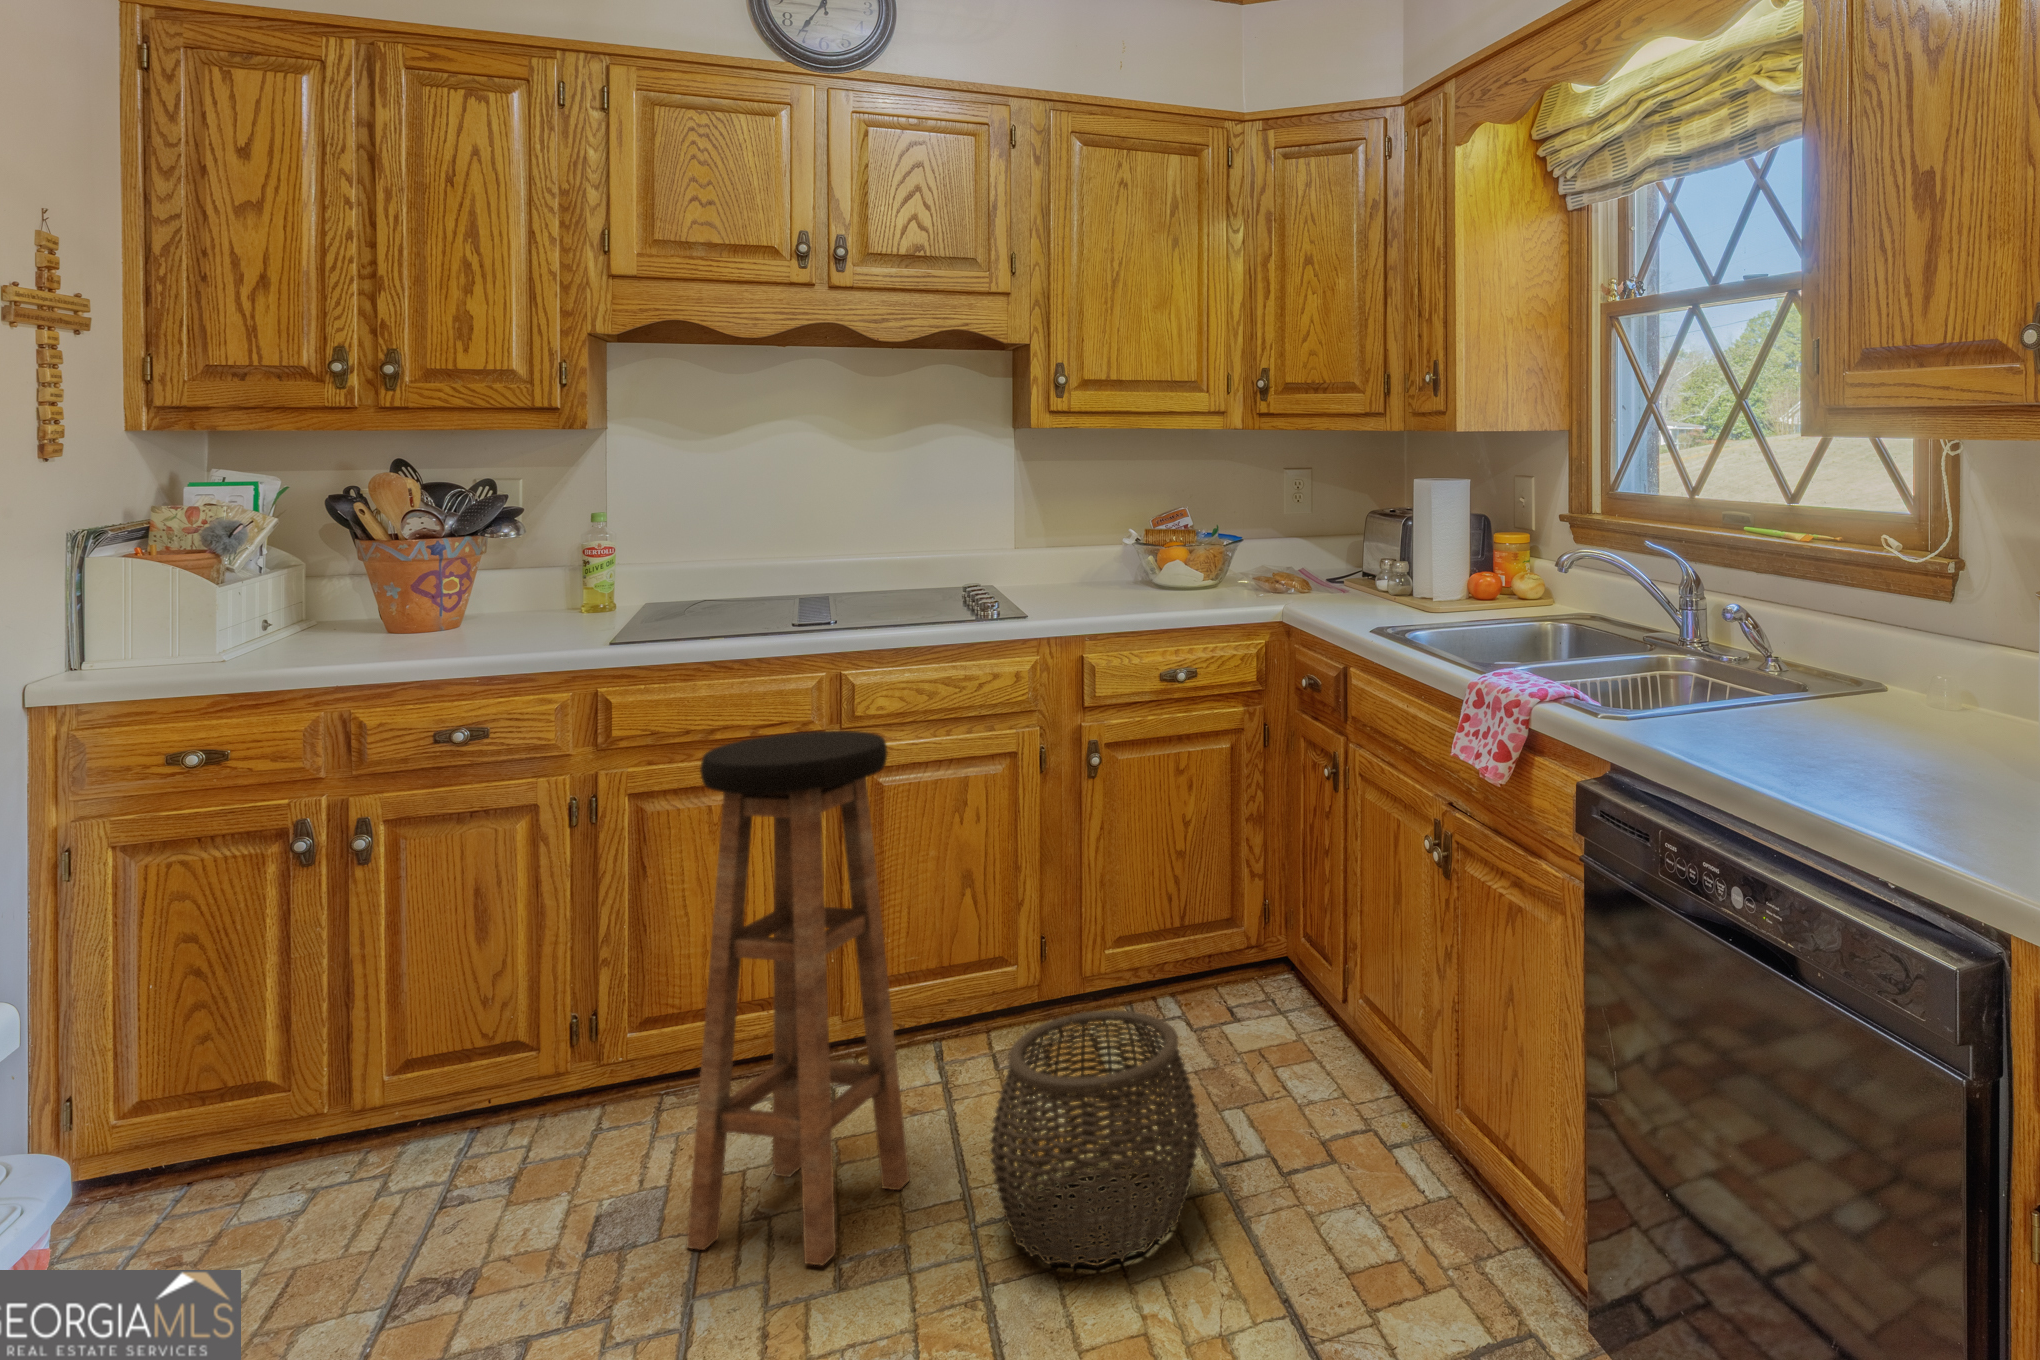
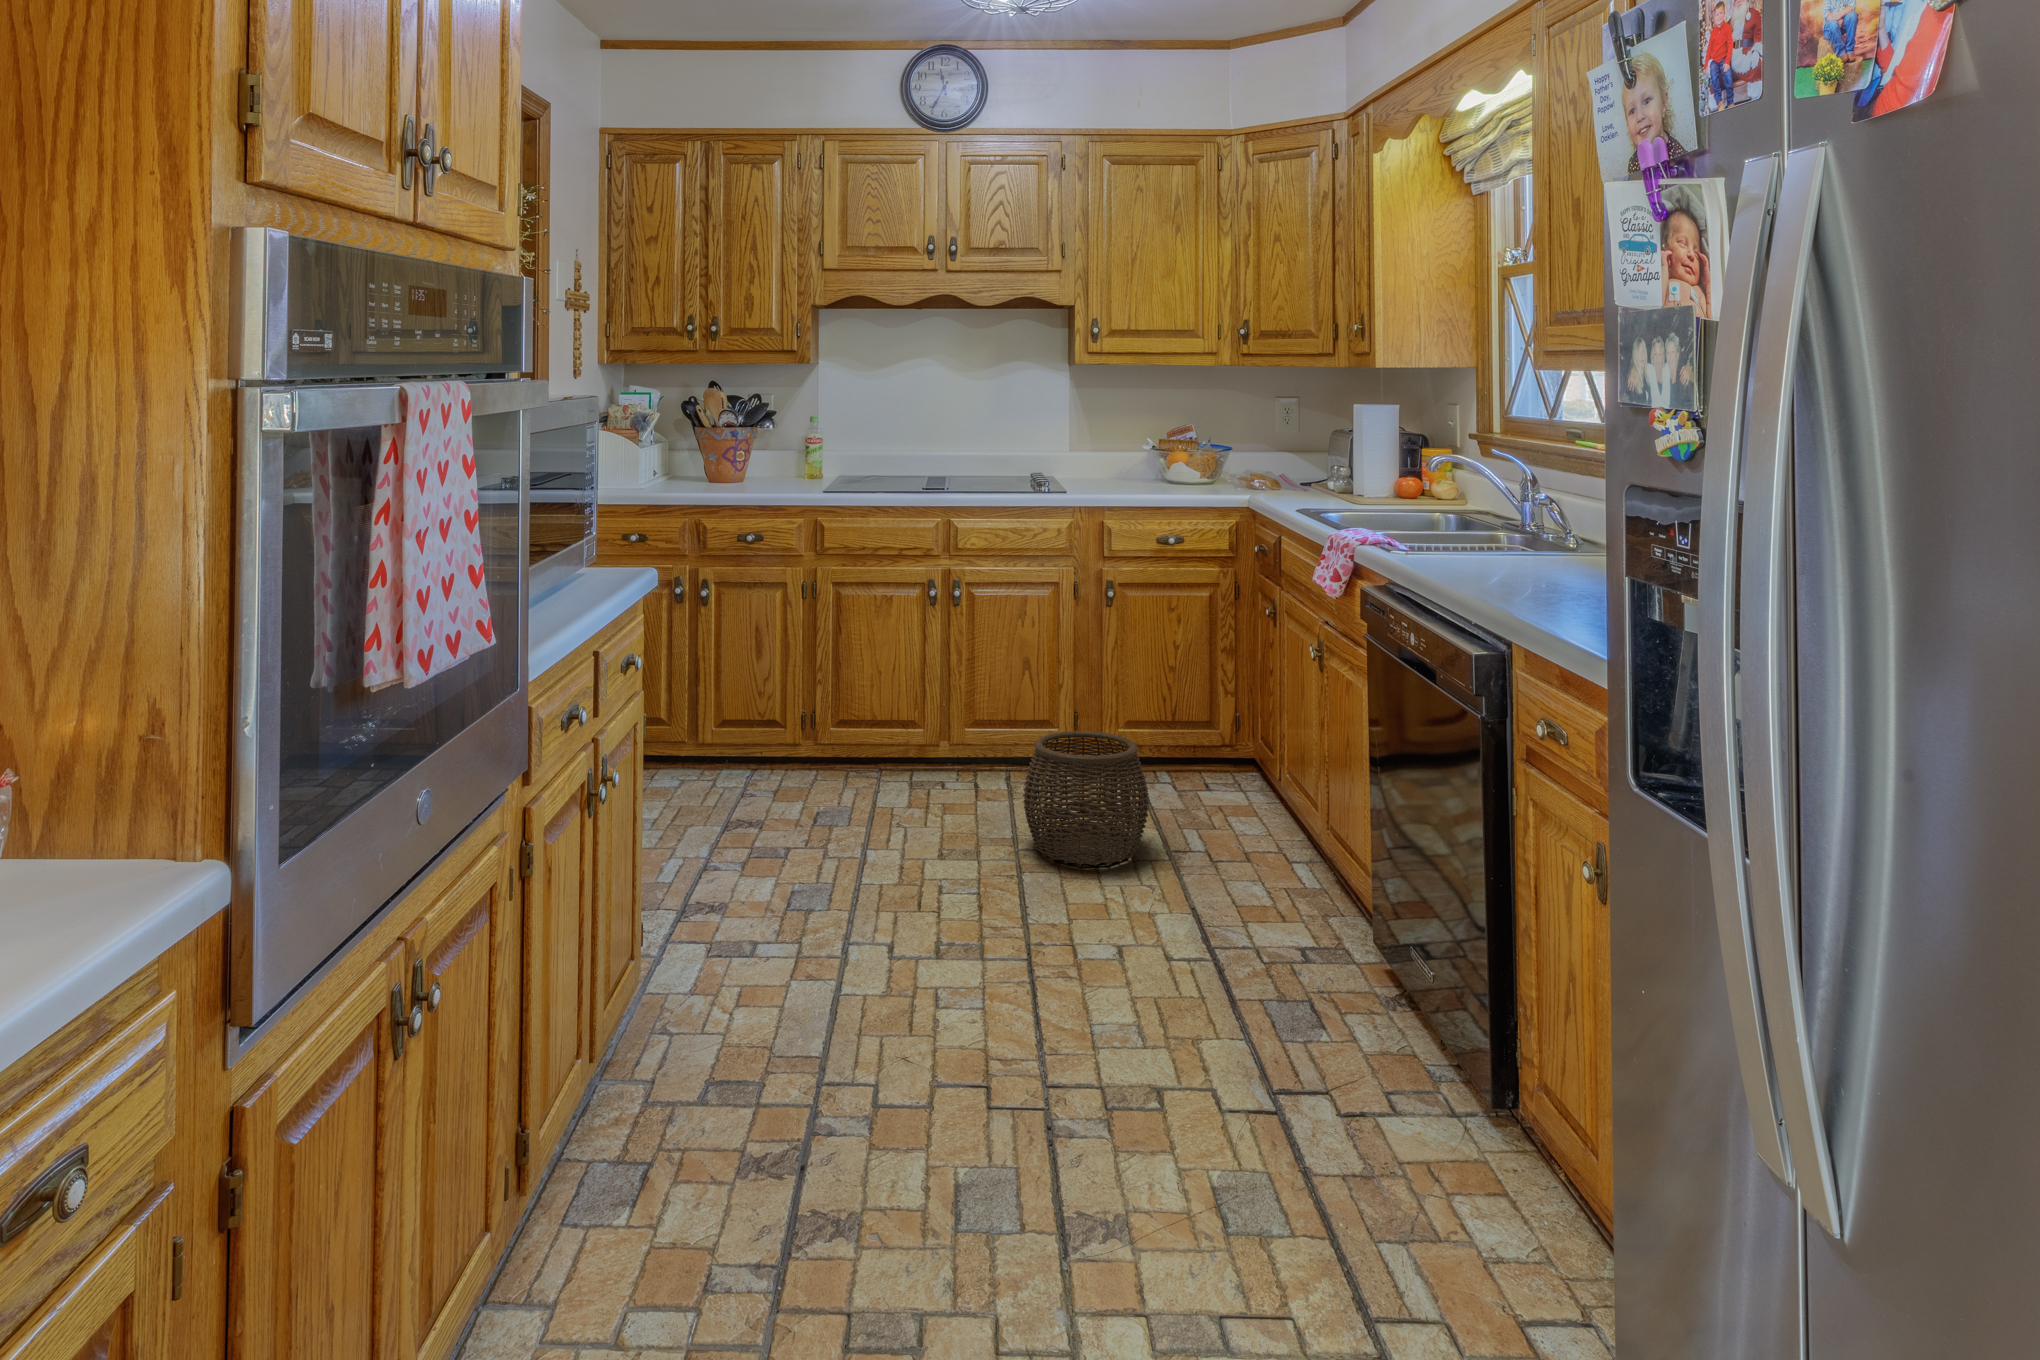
bar stool: present [686,731,910,1265] -> none [862,548,981,840]

